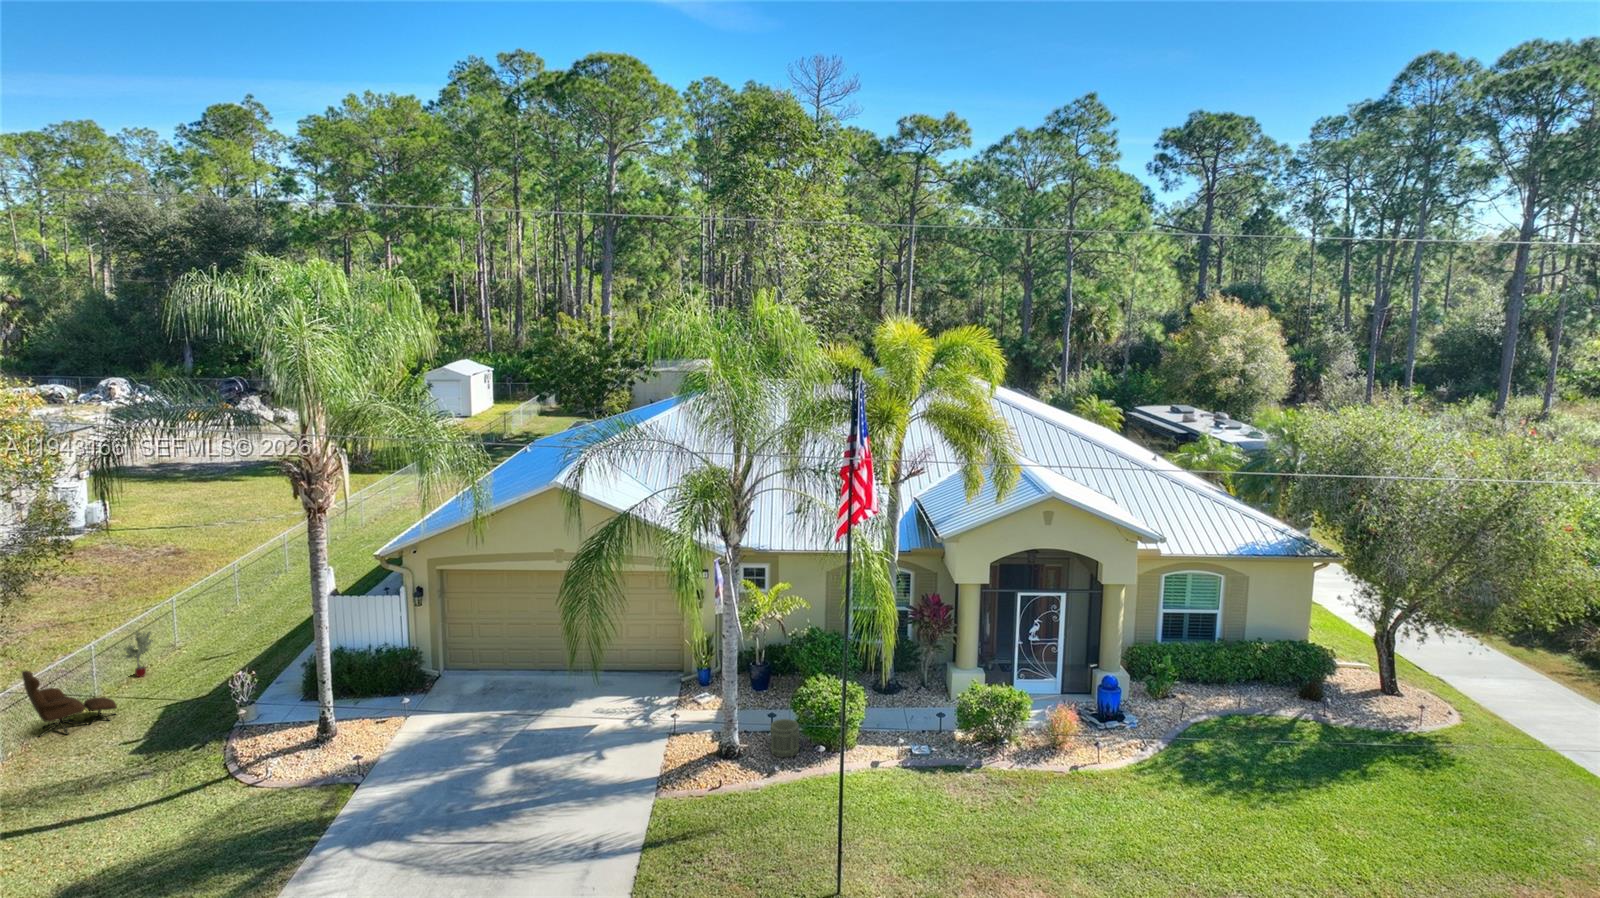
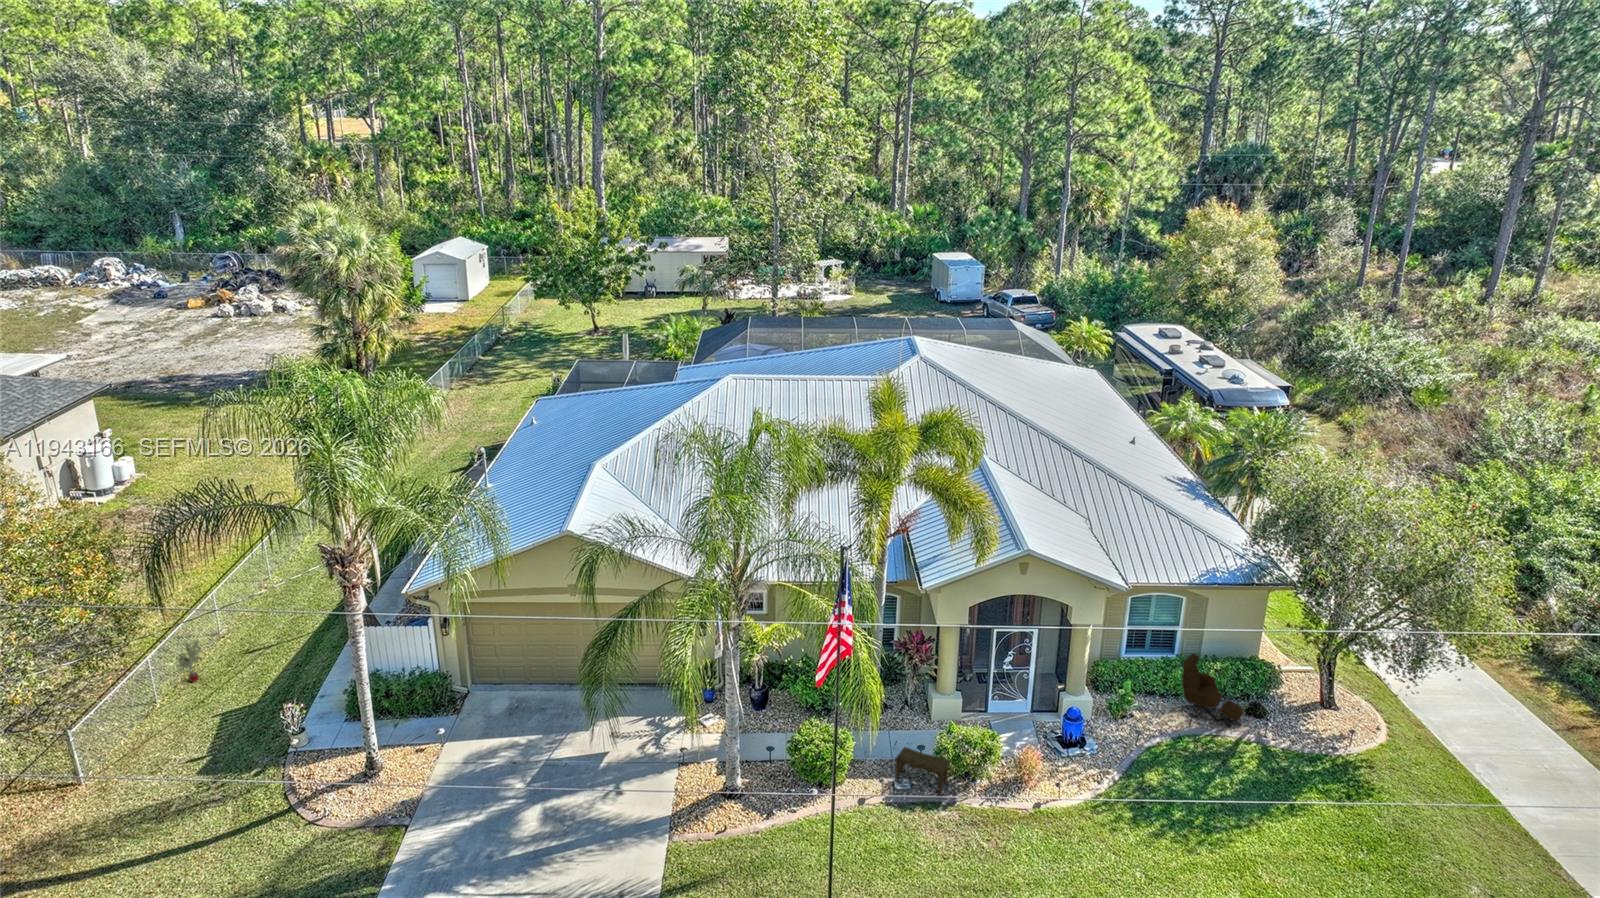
lounge chair: present [22,671,117,736] -> present [1182,653,1244,727]
bench: none [912,711,974,759] -> present [895,747,950,795]
bucket: present [770,719,799,757] -> none [769,756,795,792]

